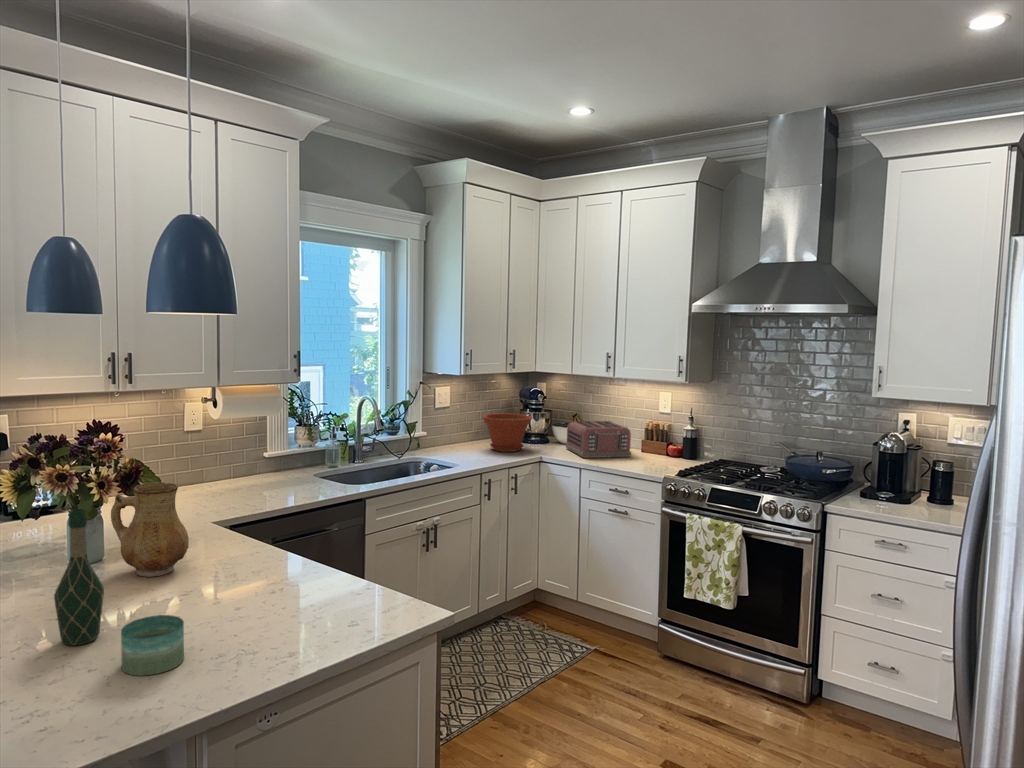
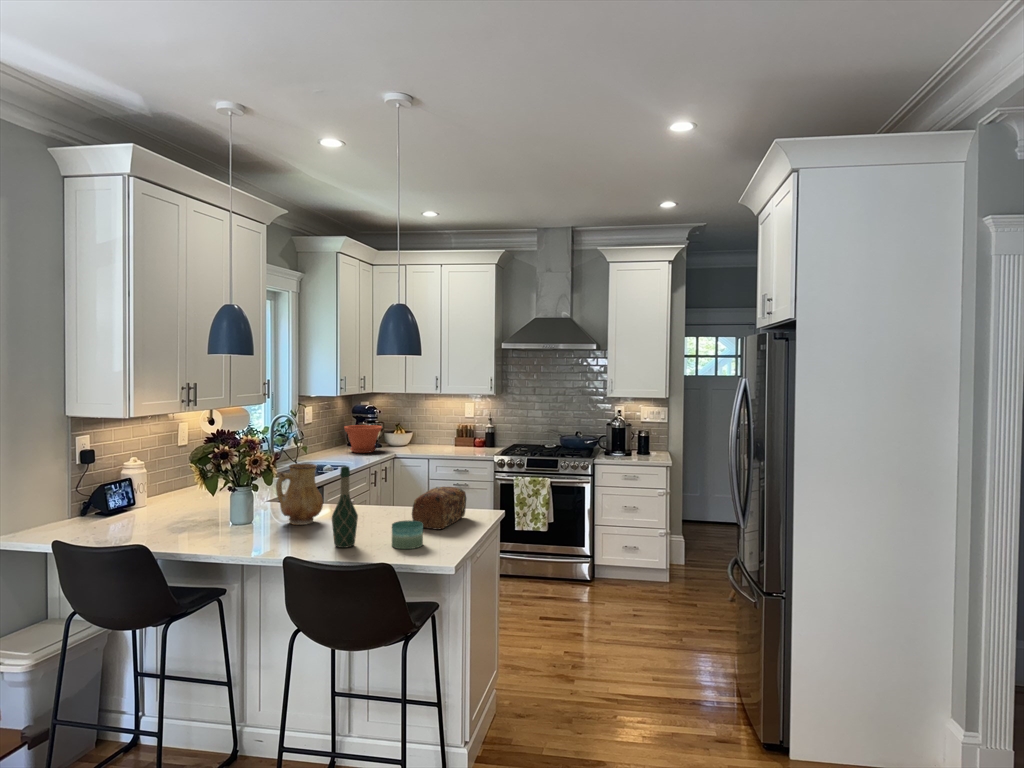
toaster: present [566,421,631,458] -> none [402,426,454,452]
bread loaf: none [252,549,378,632] -> present [412,487,466,530]

